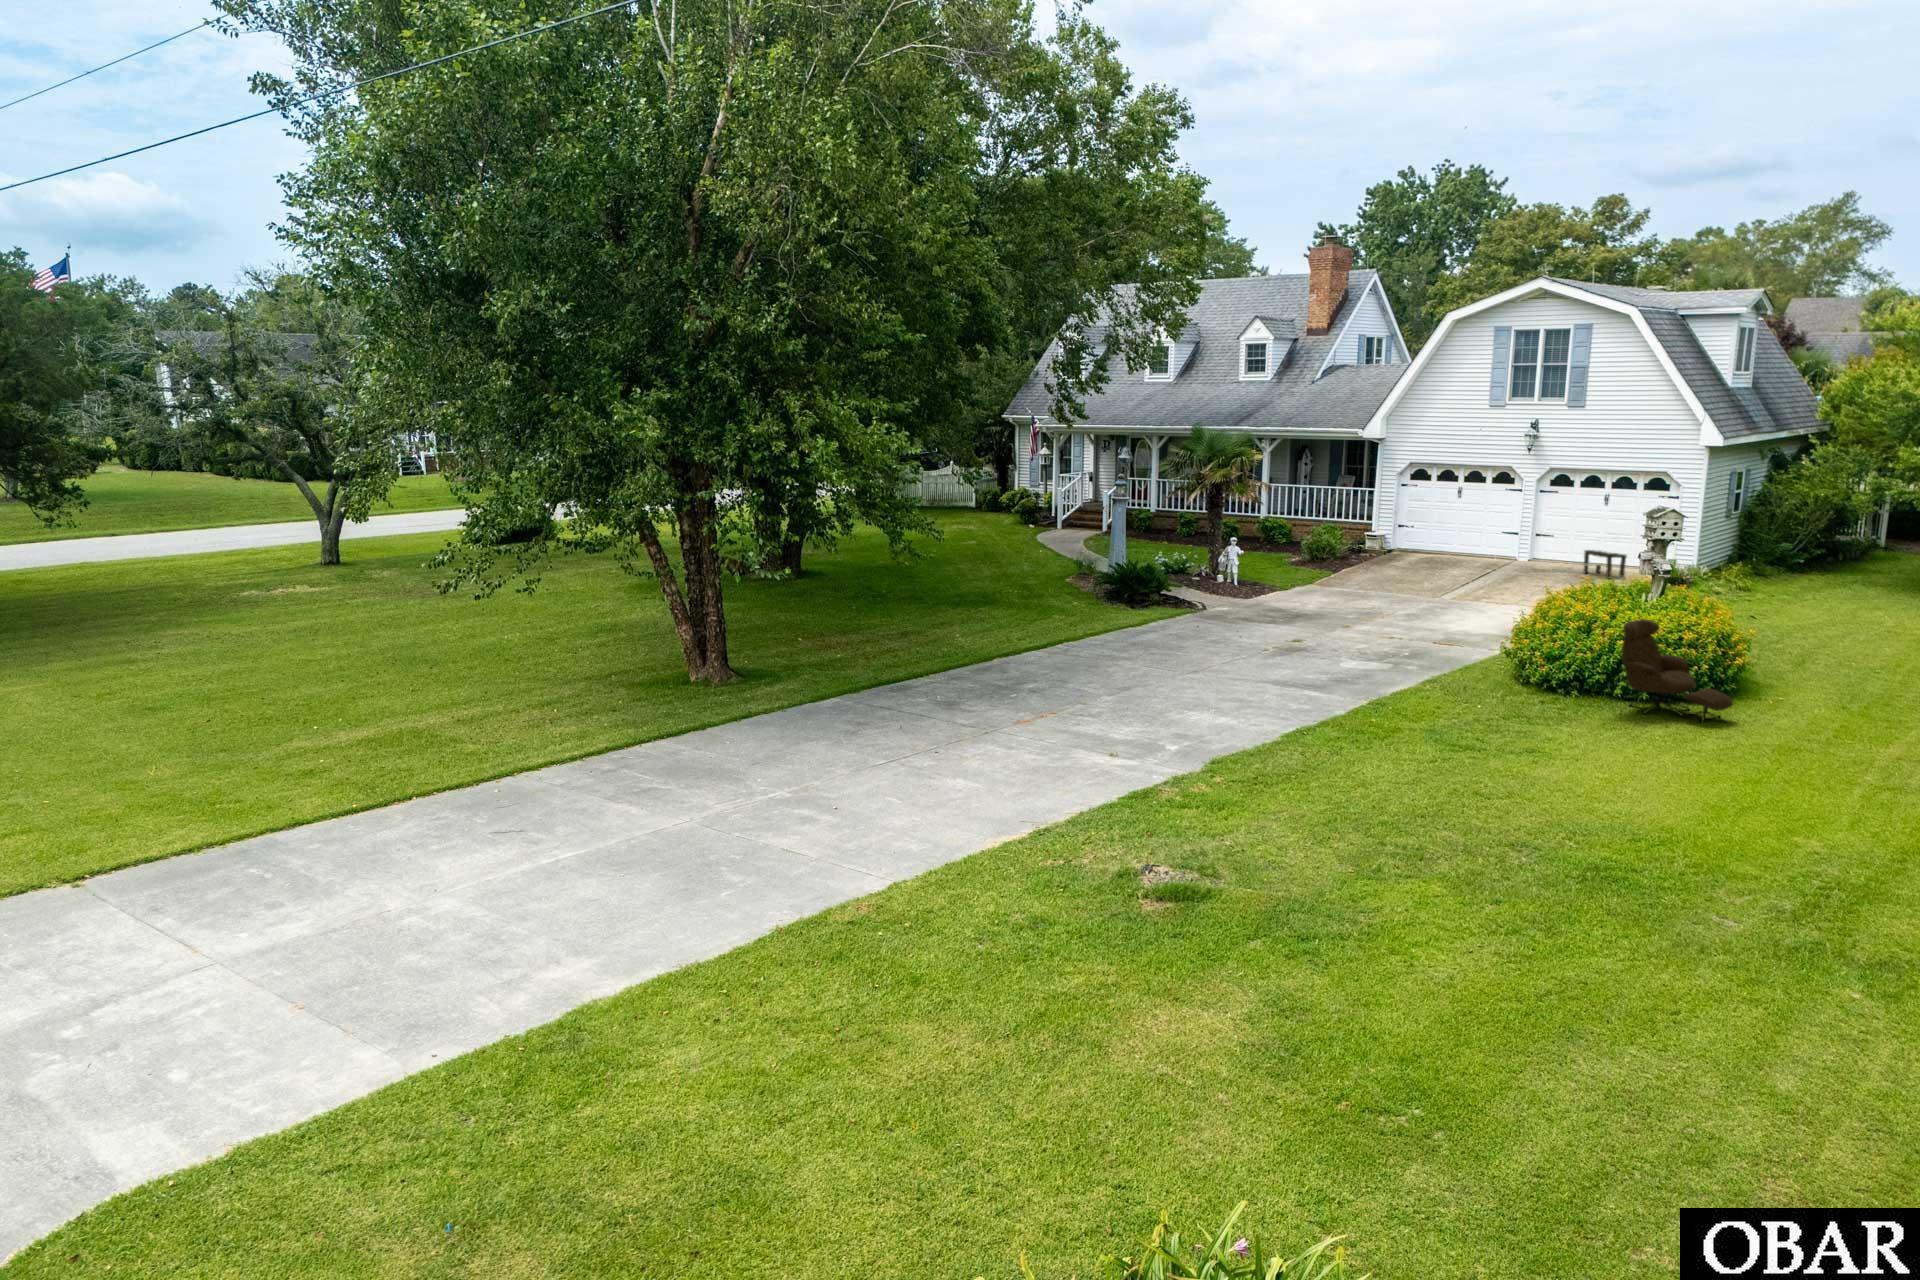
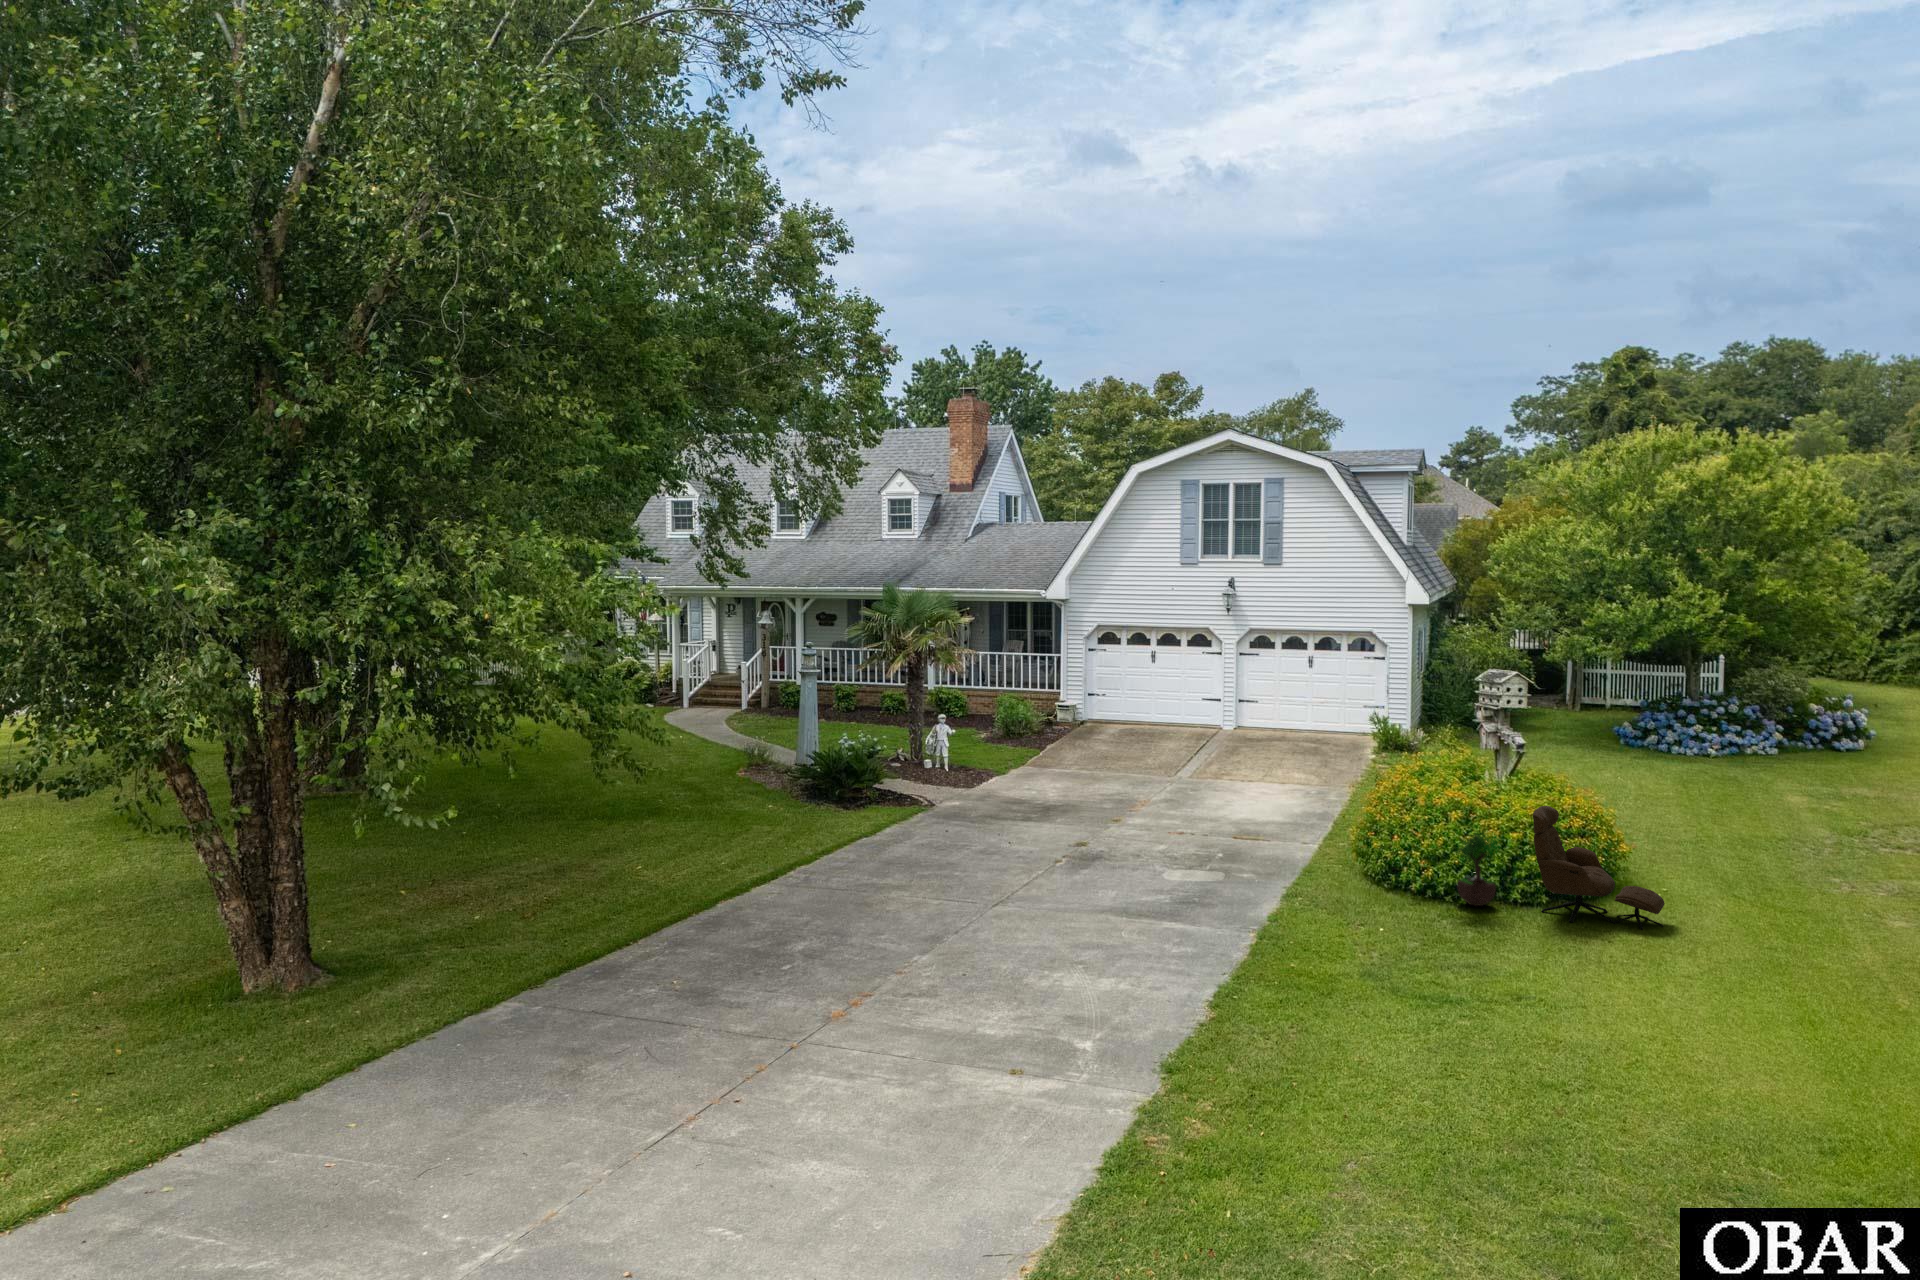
bench: present [1584,550,1627,579] -> none [1286,715,1332,746]
potted tree: none [1555,631,1599,698] -> present [1457,833,1500,906]

